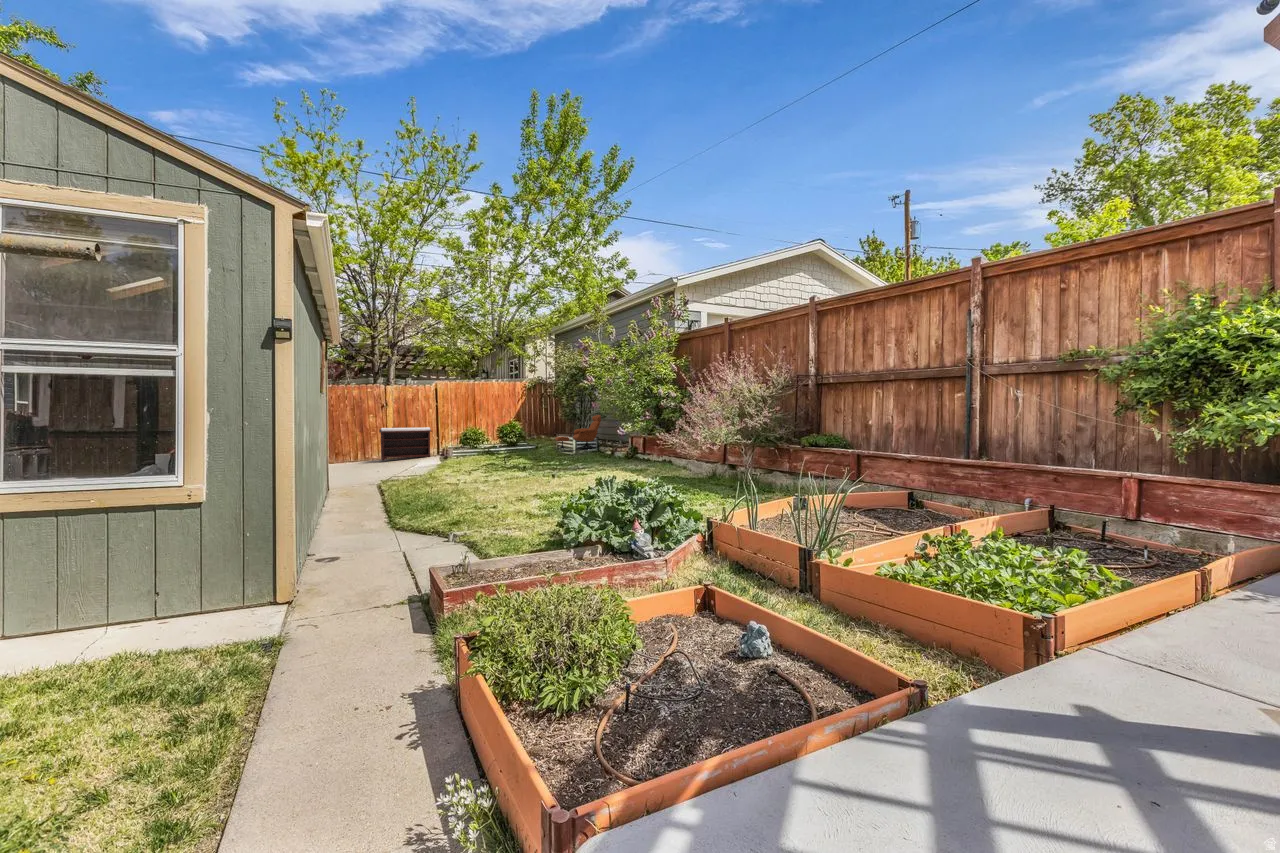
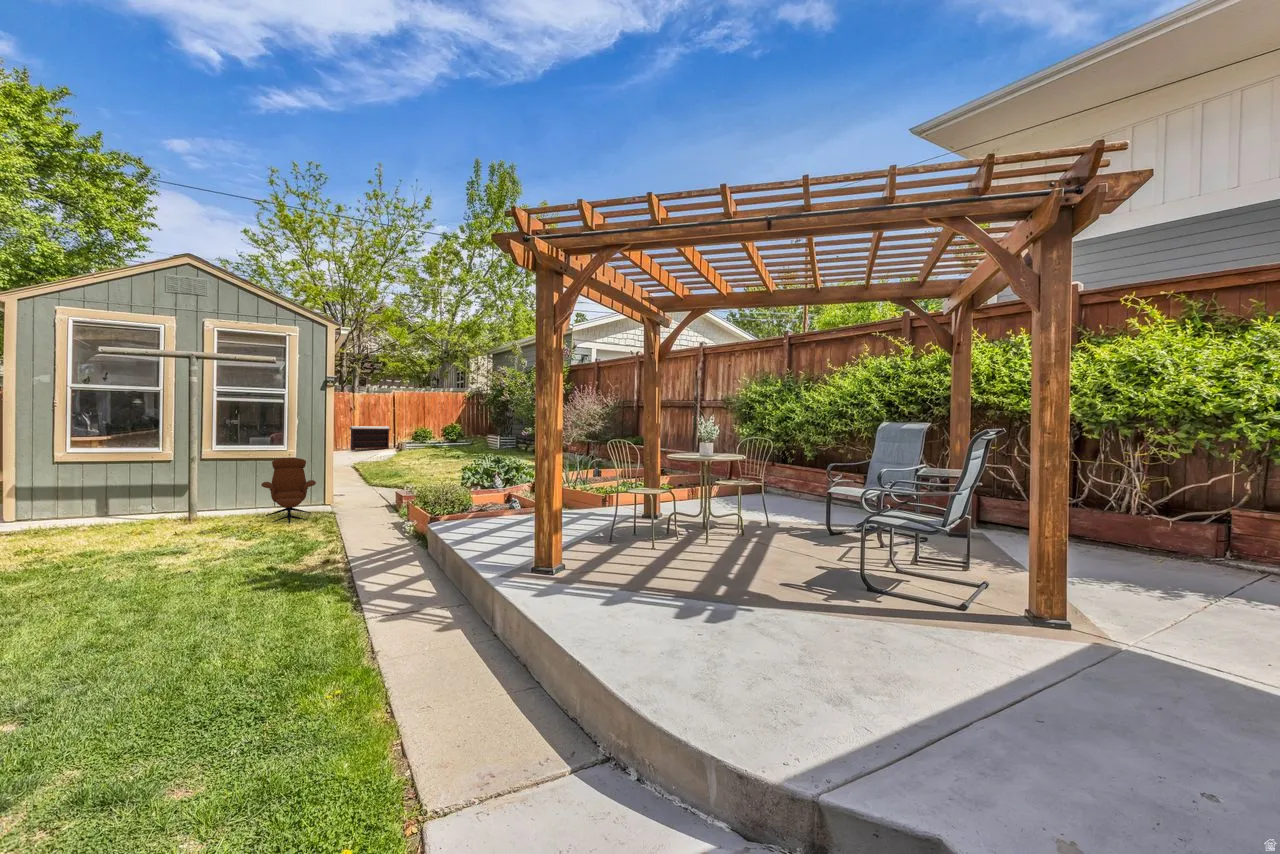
lounge chair: present [555,415,601,450] -> present [261,458,316,524]

